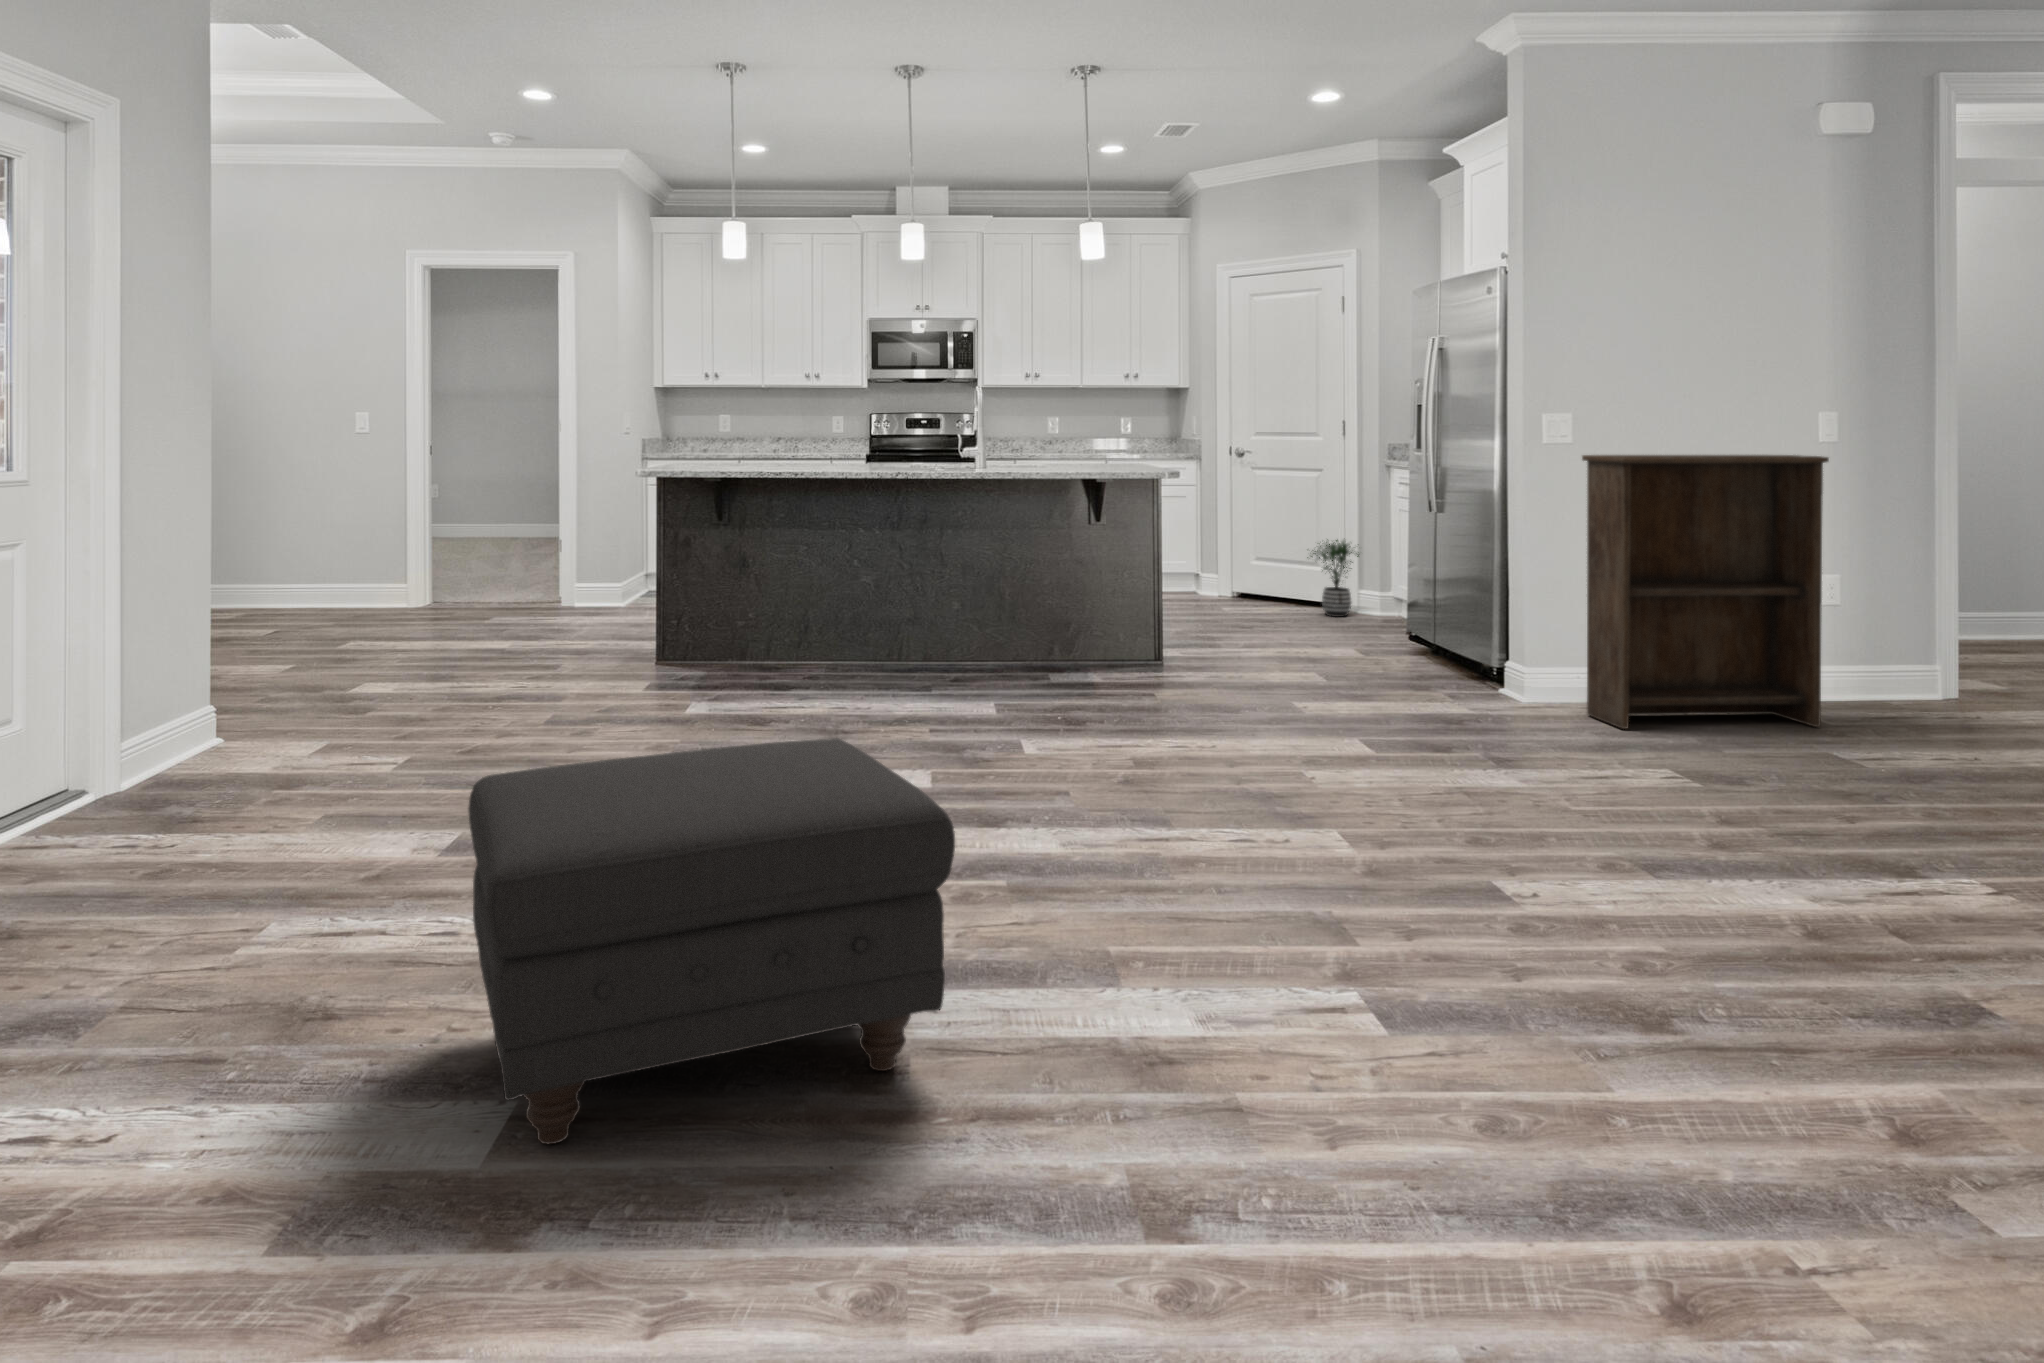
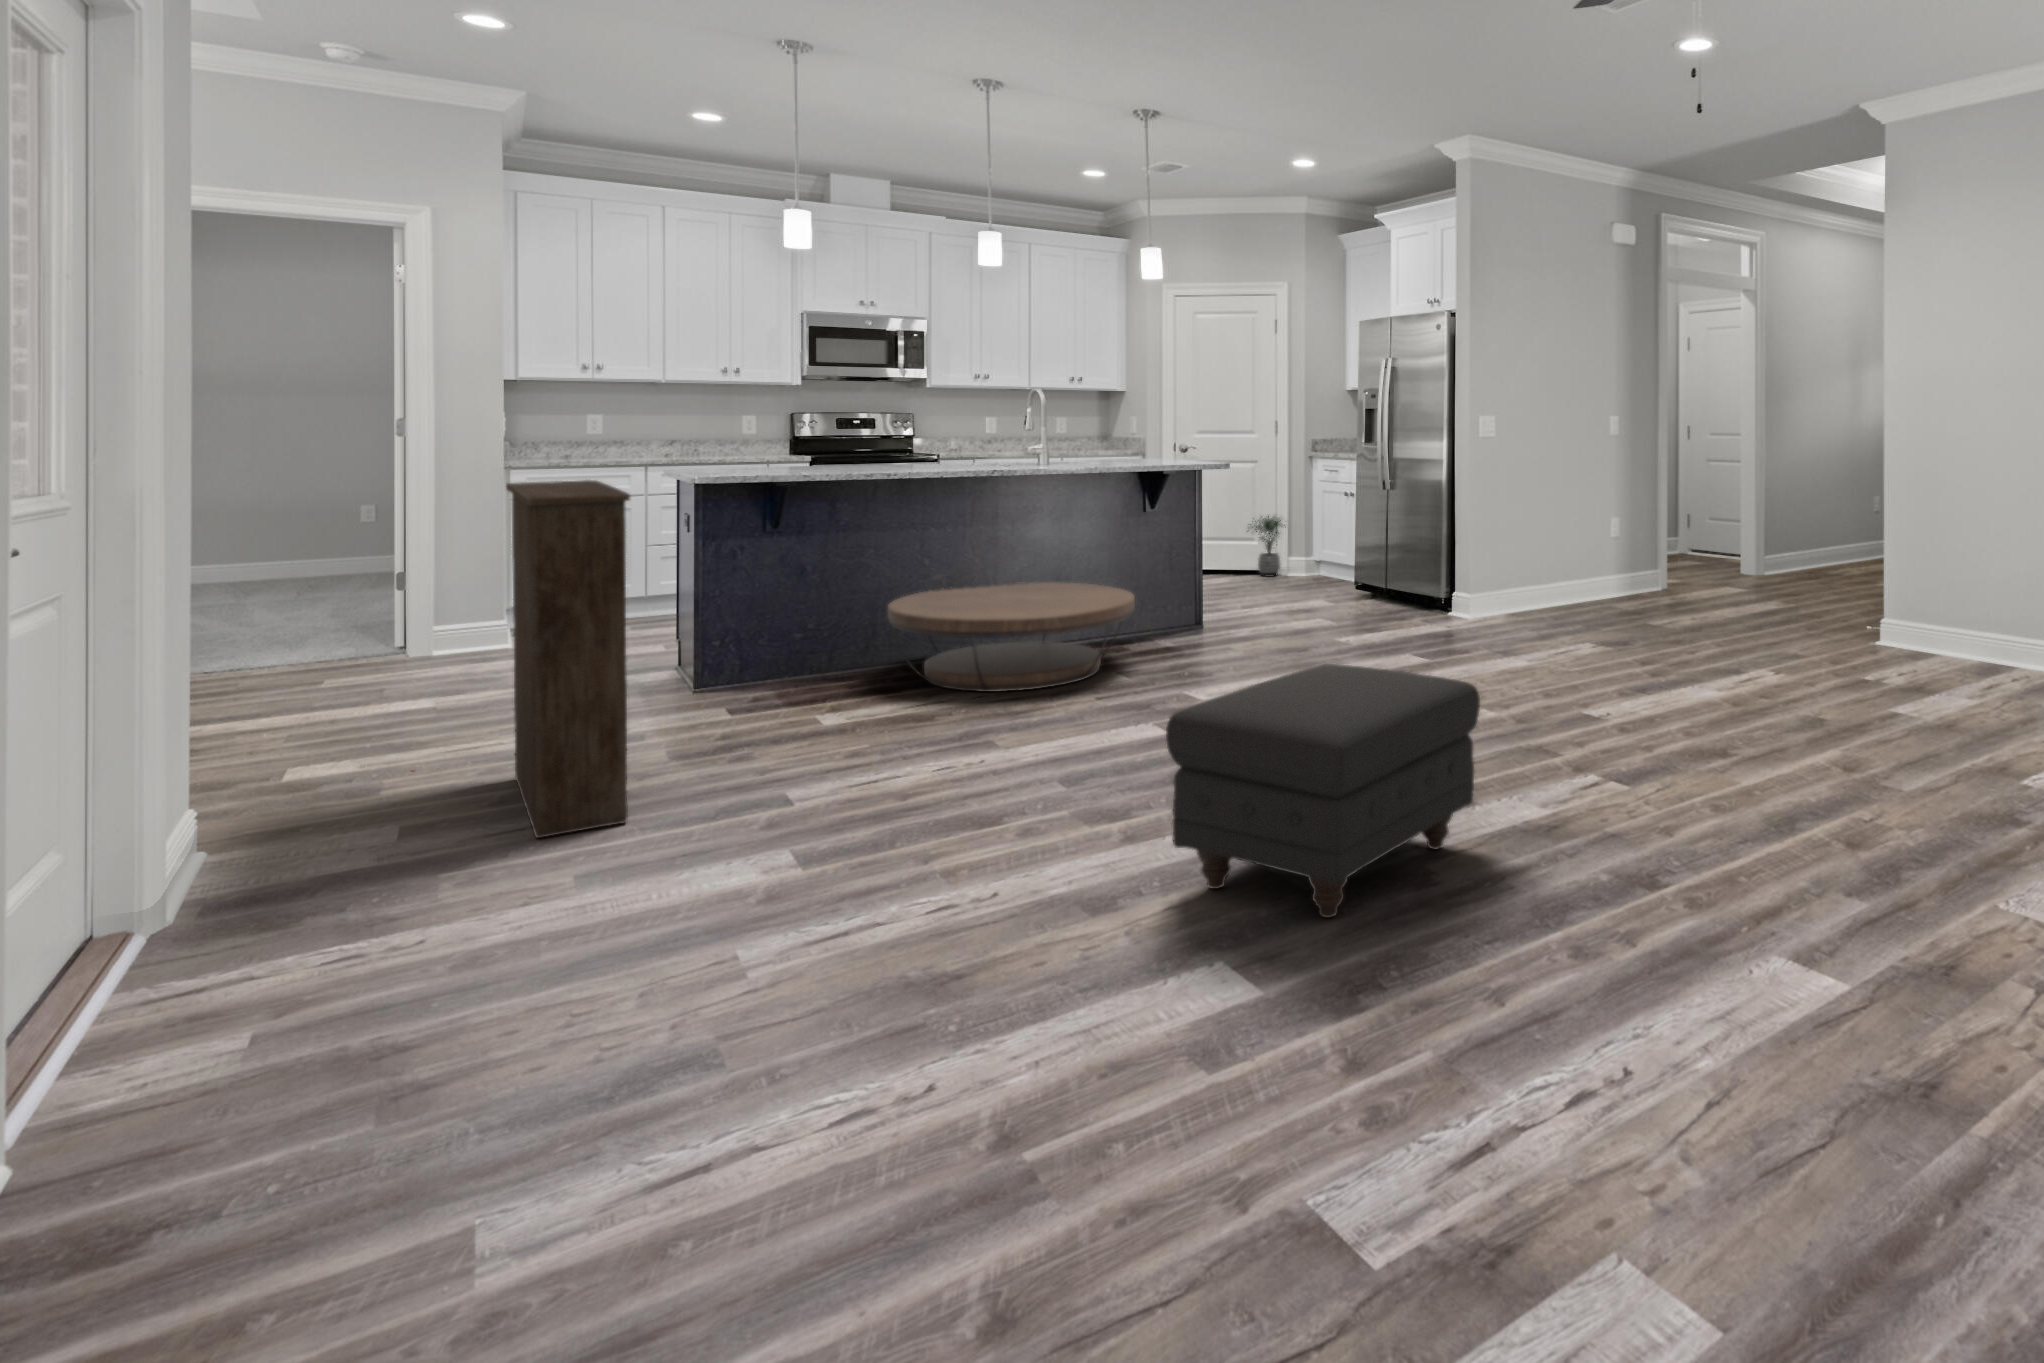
bookshelf: present [1582,455,1829,729] -> present [506,480,630,838]
coffee table: none [726,594,997,718] -> present [888,582,1135,692]

